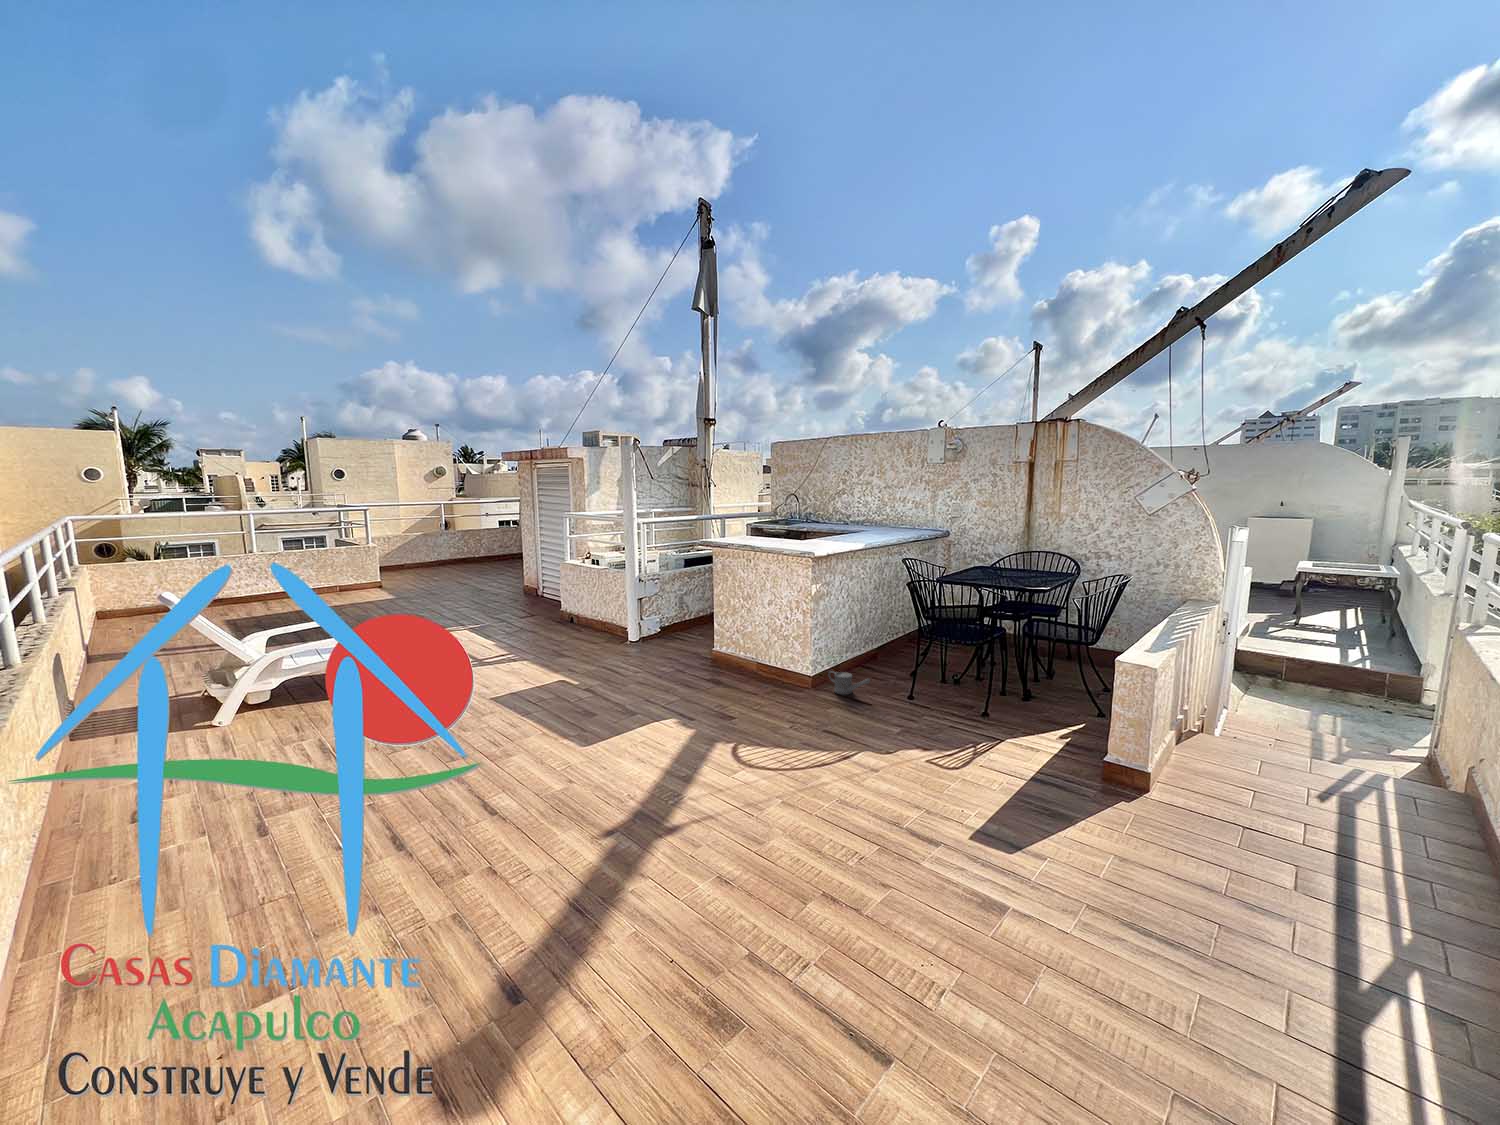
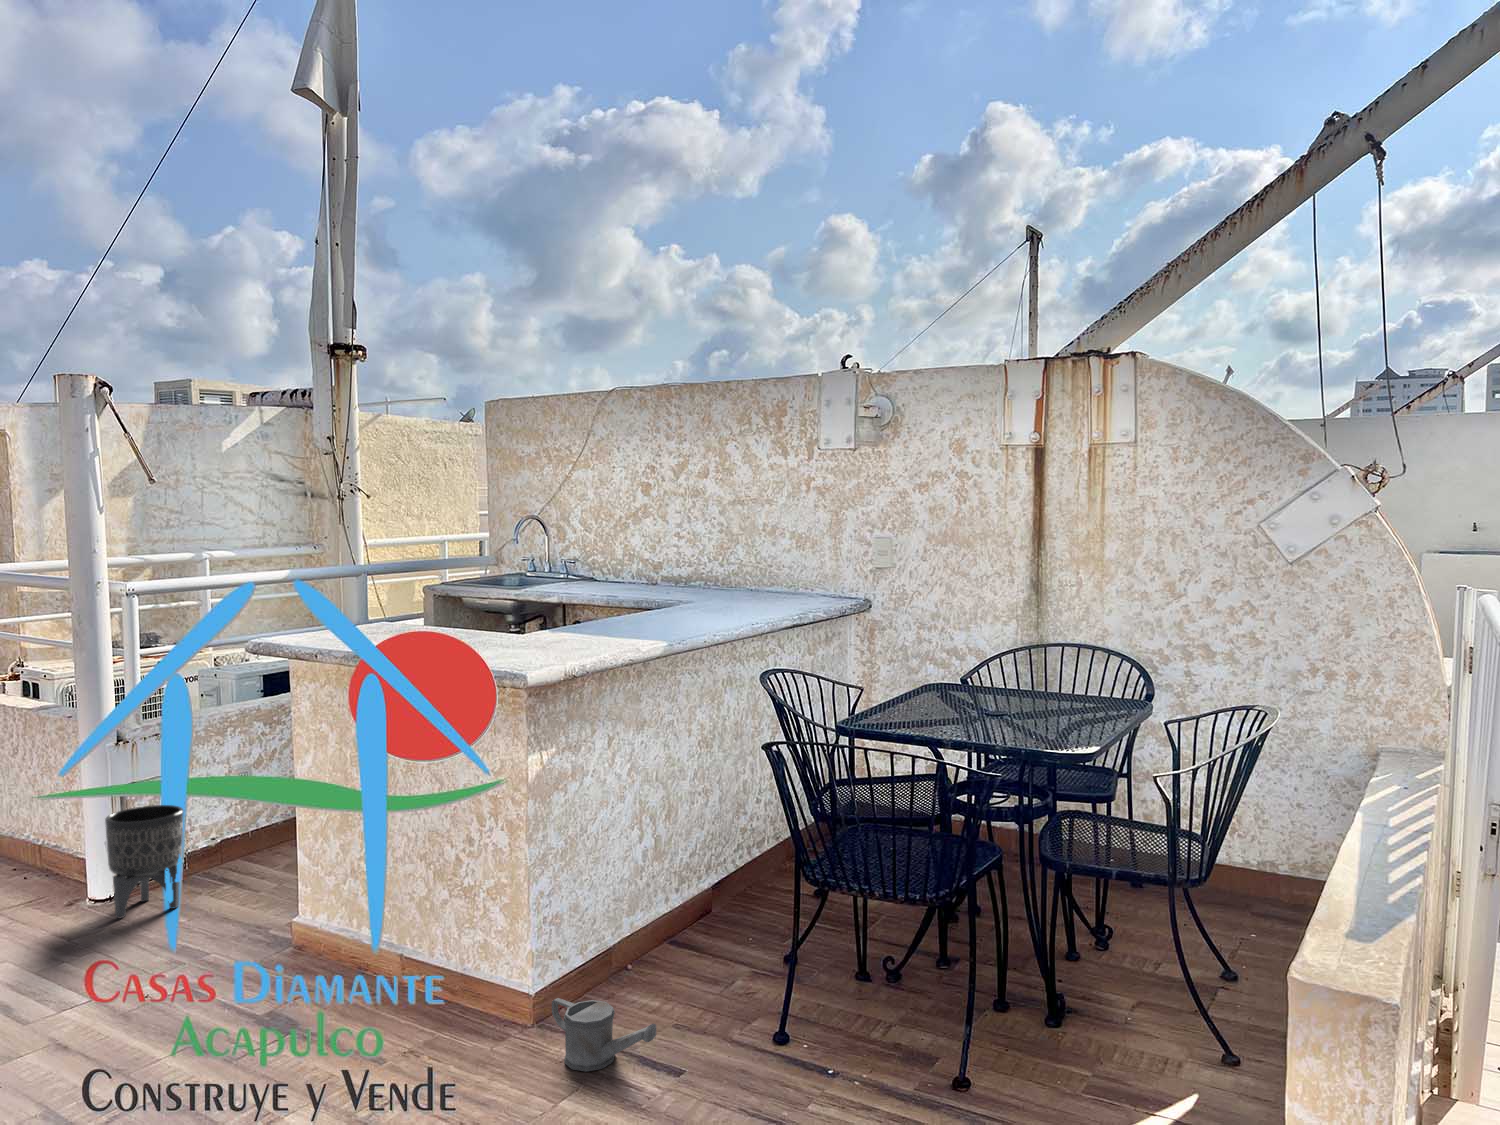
planter: none [646,605,672,645] -> present [105,805,183,918]

